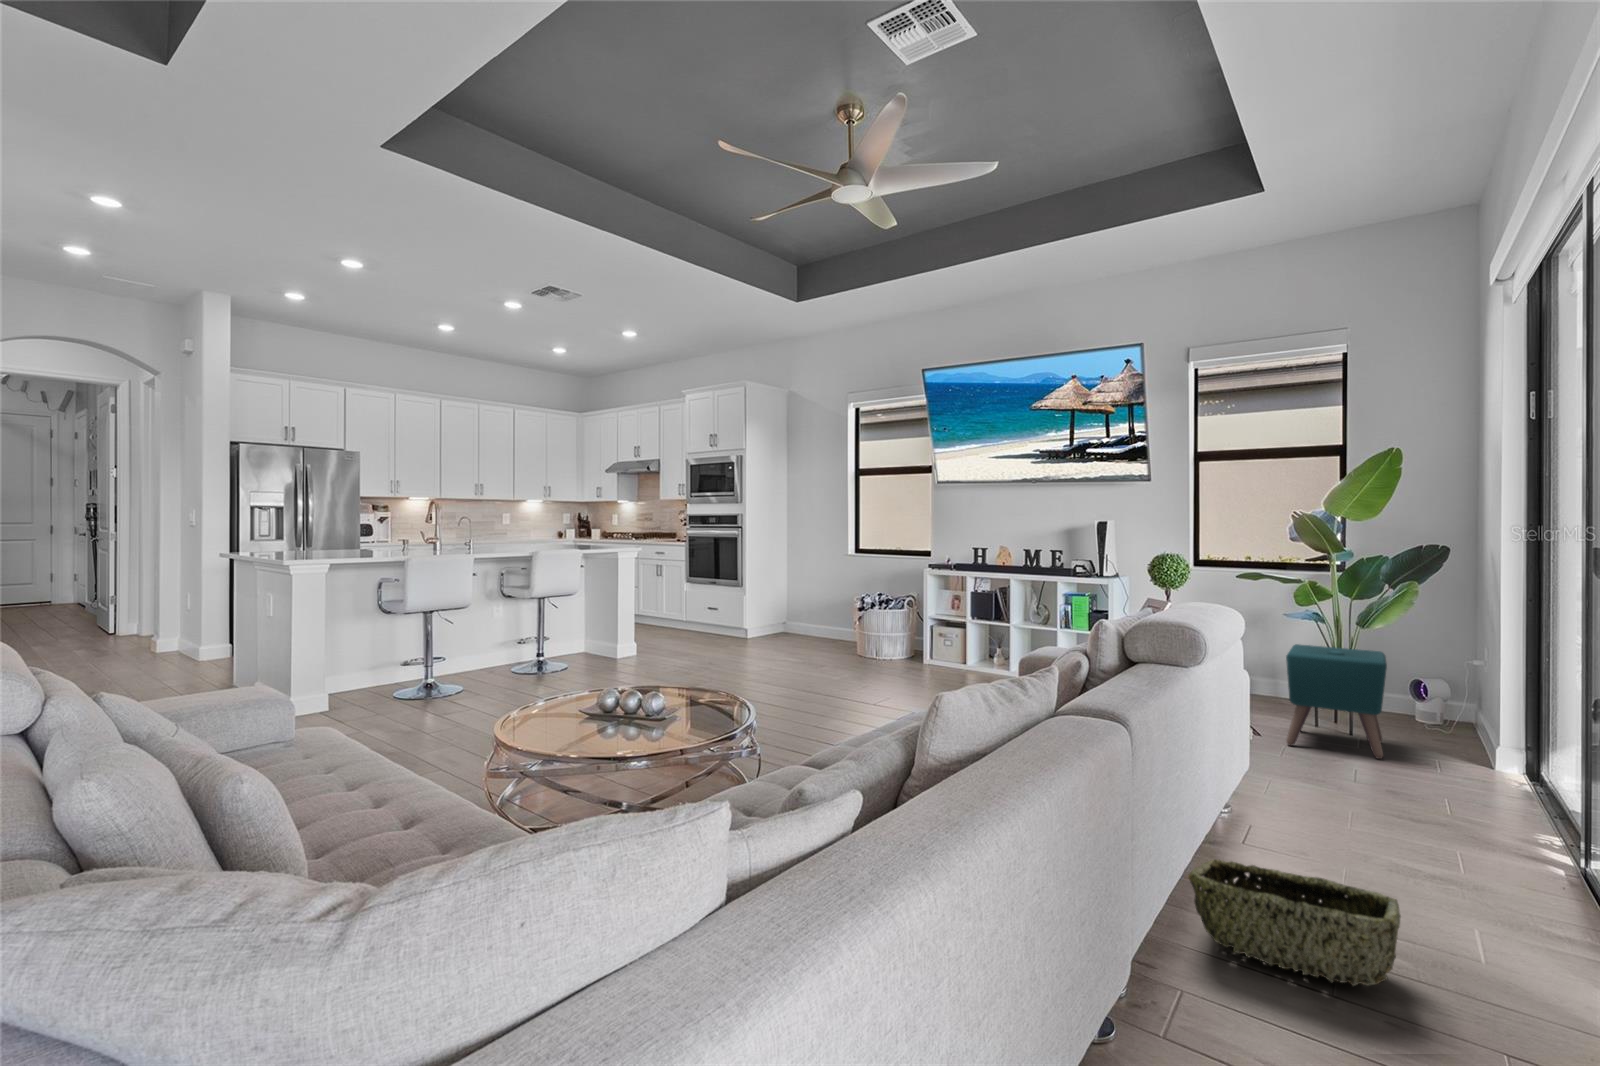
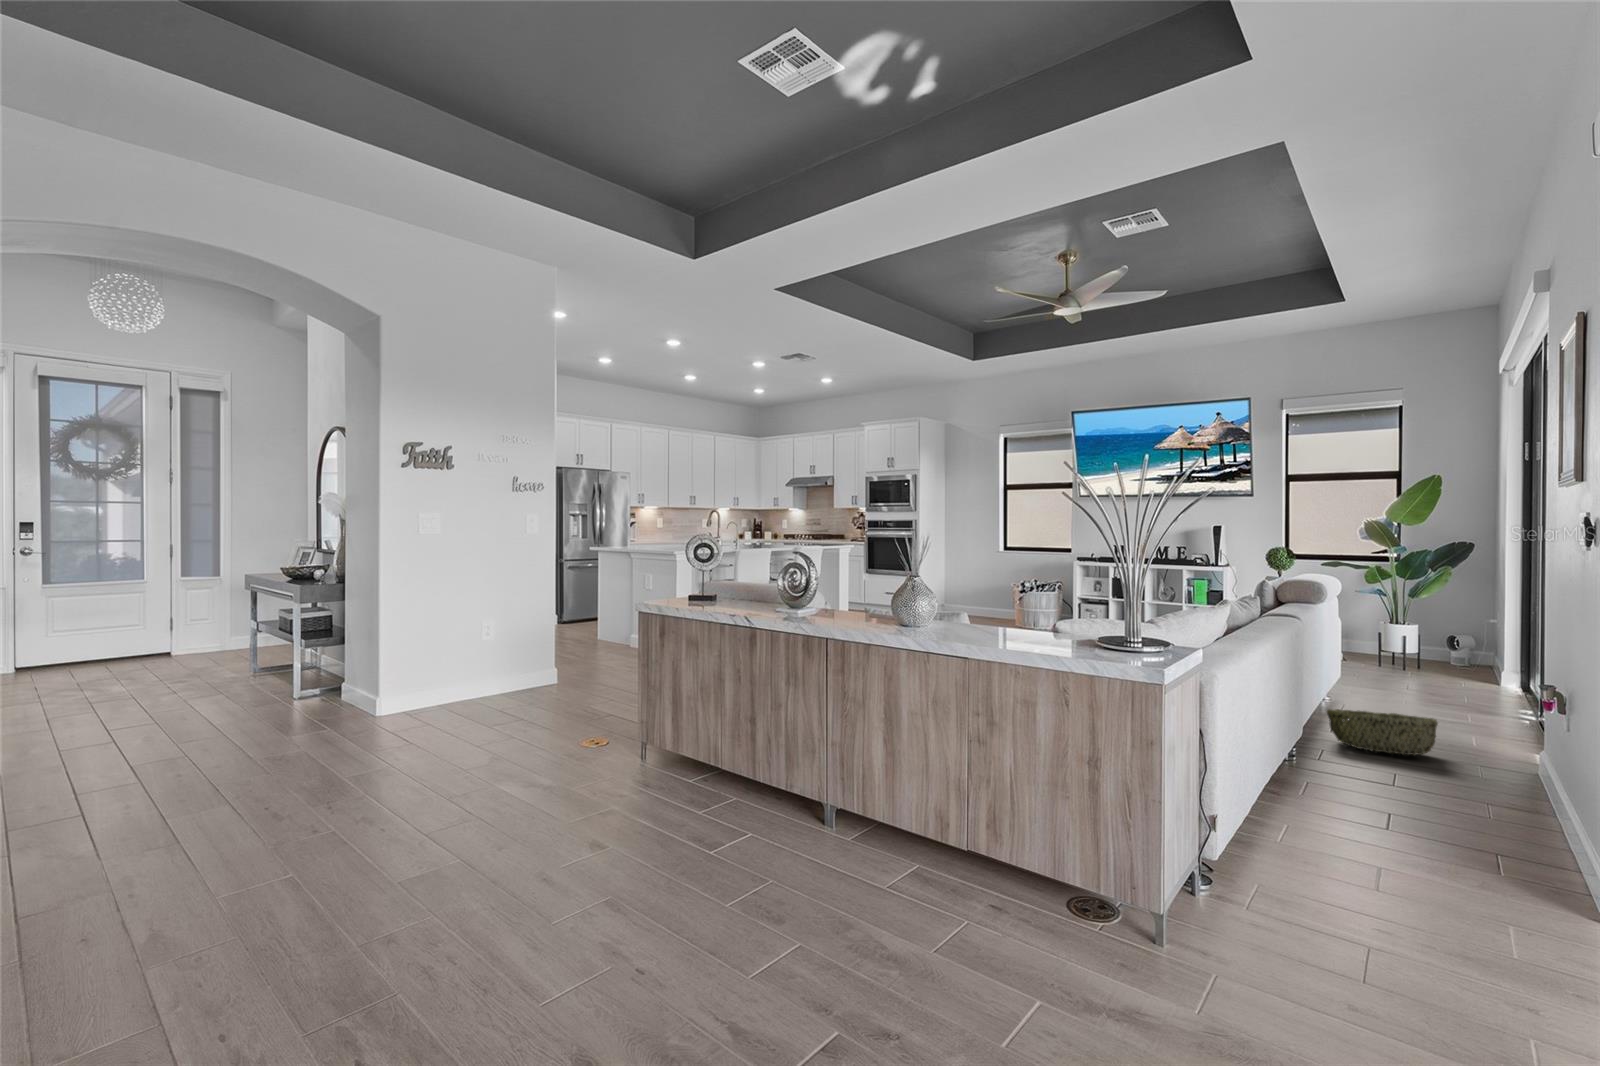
ottoman: present [1286,644,1387,759] -> none [1361,610,1431,683]

